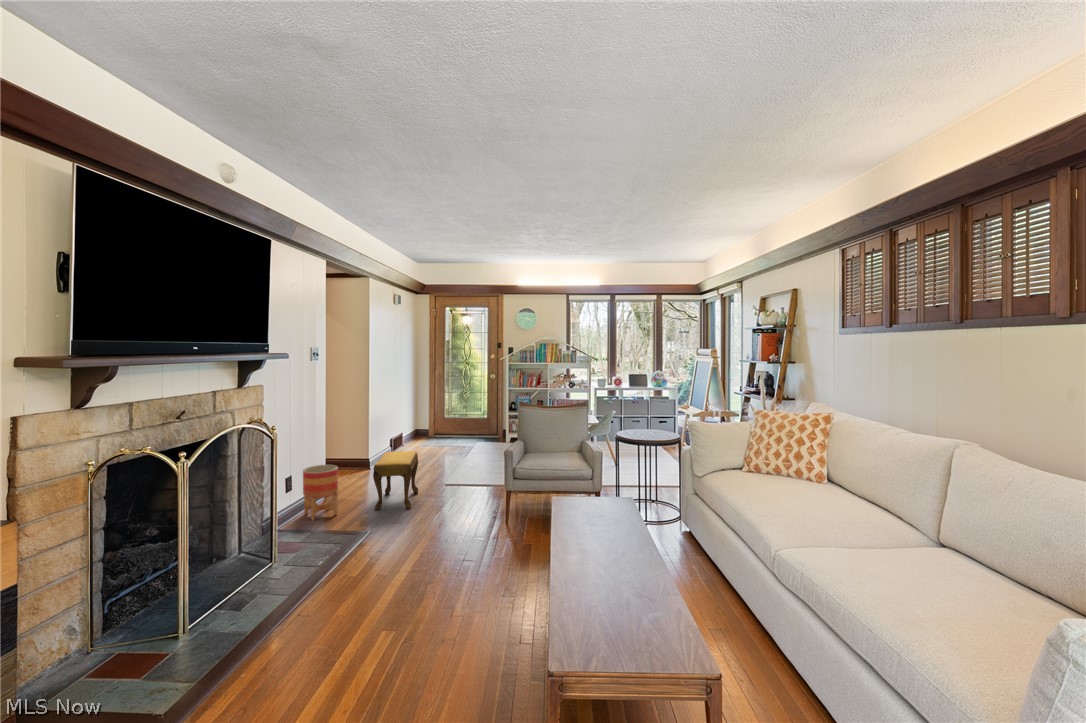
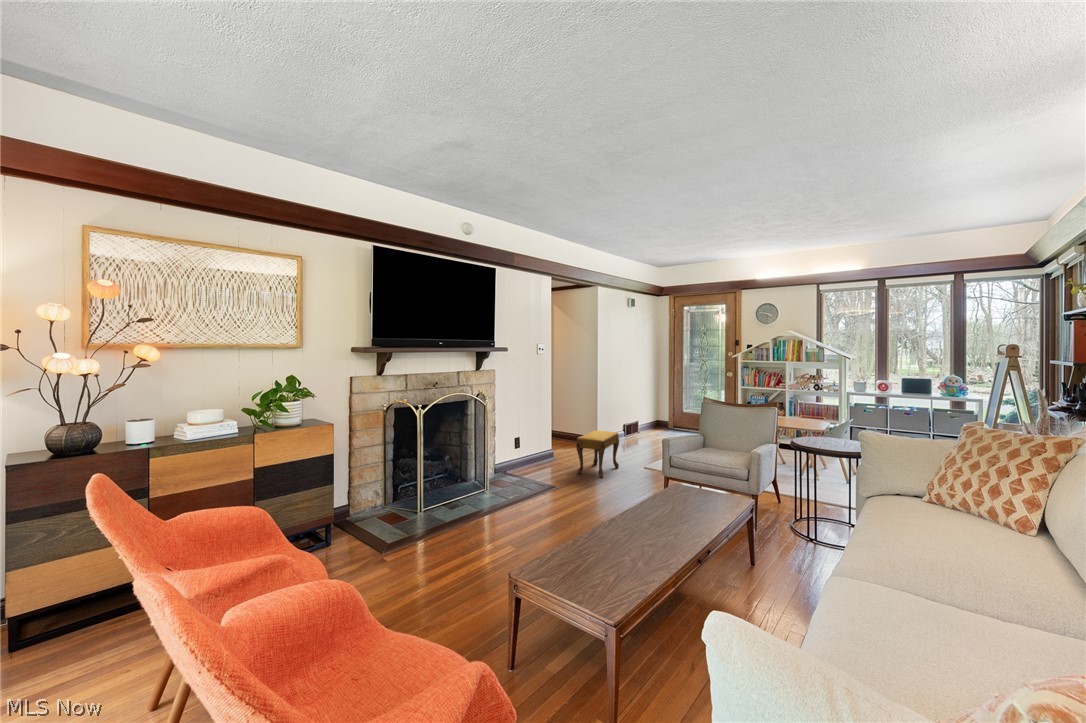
planter: present [303,465,338,520] -> none [529,432,553,472]

